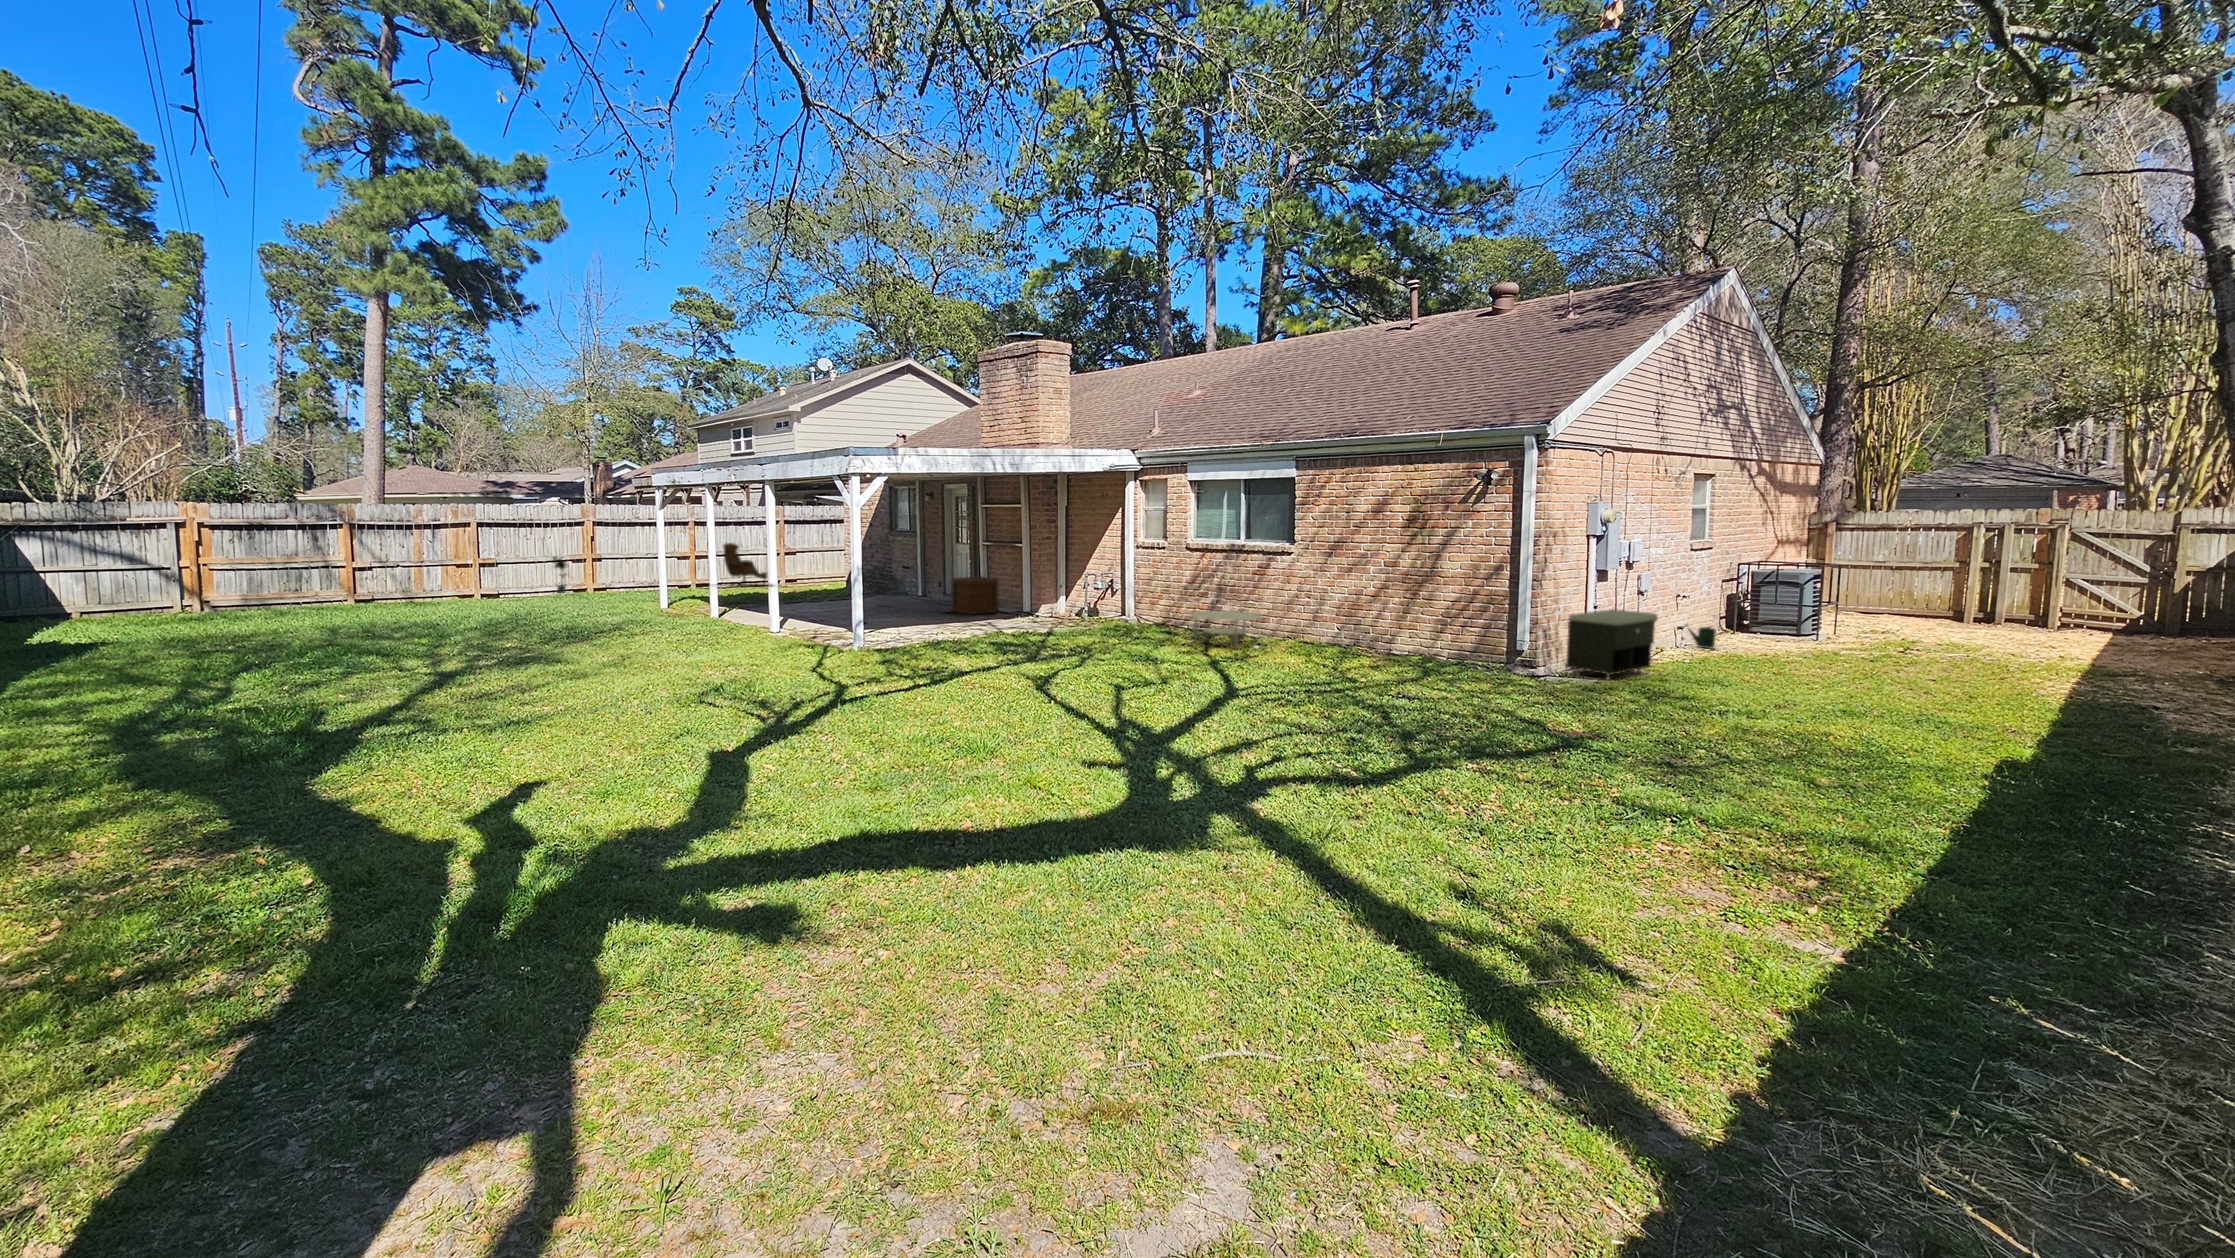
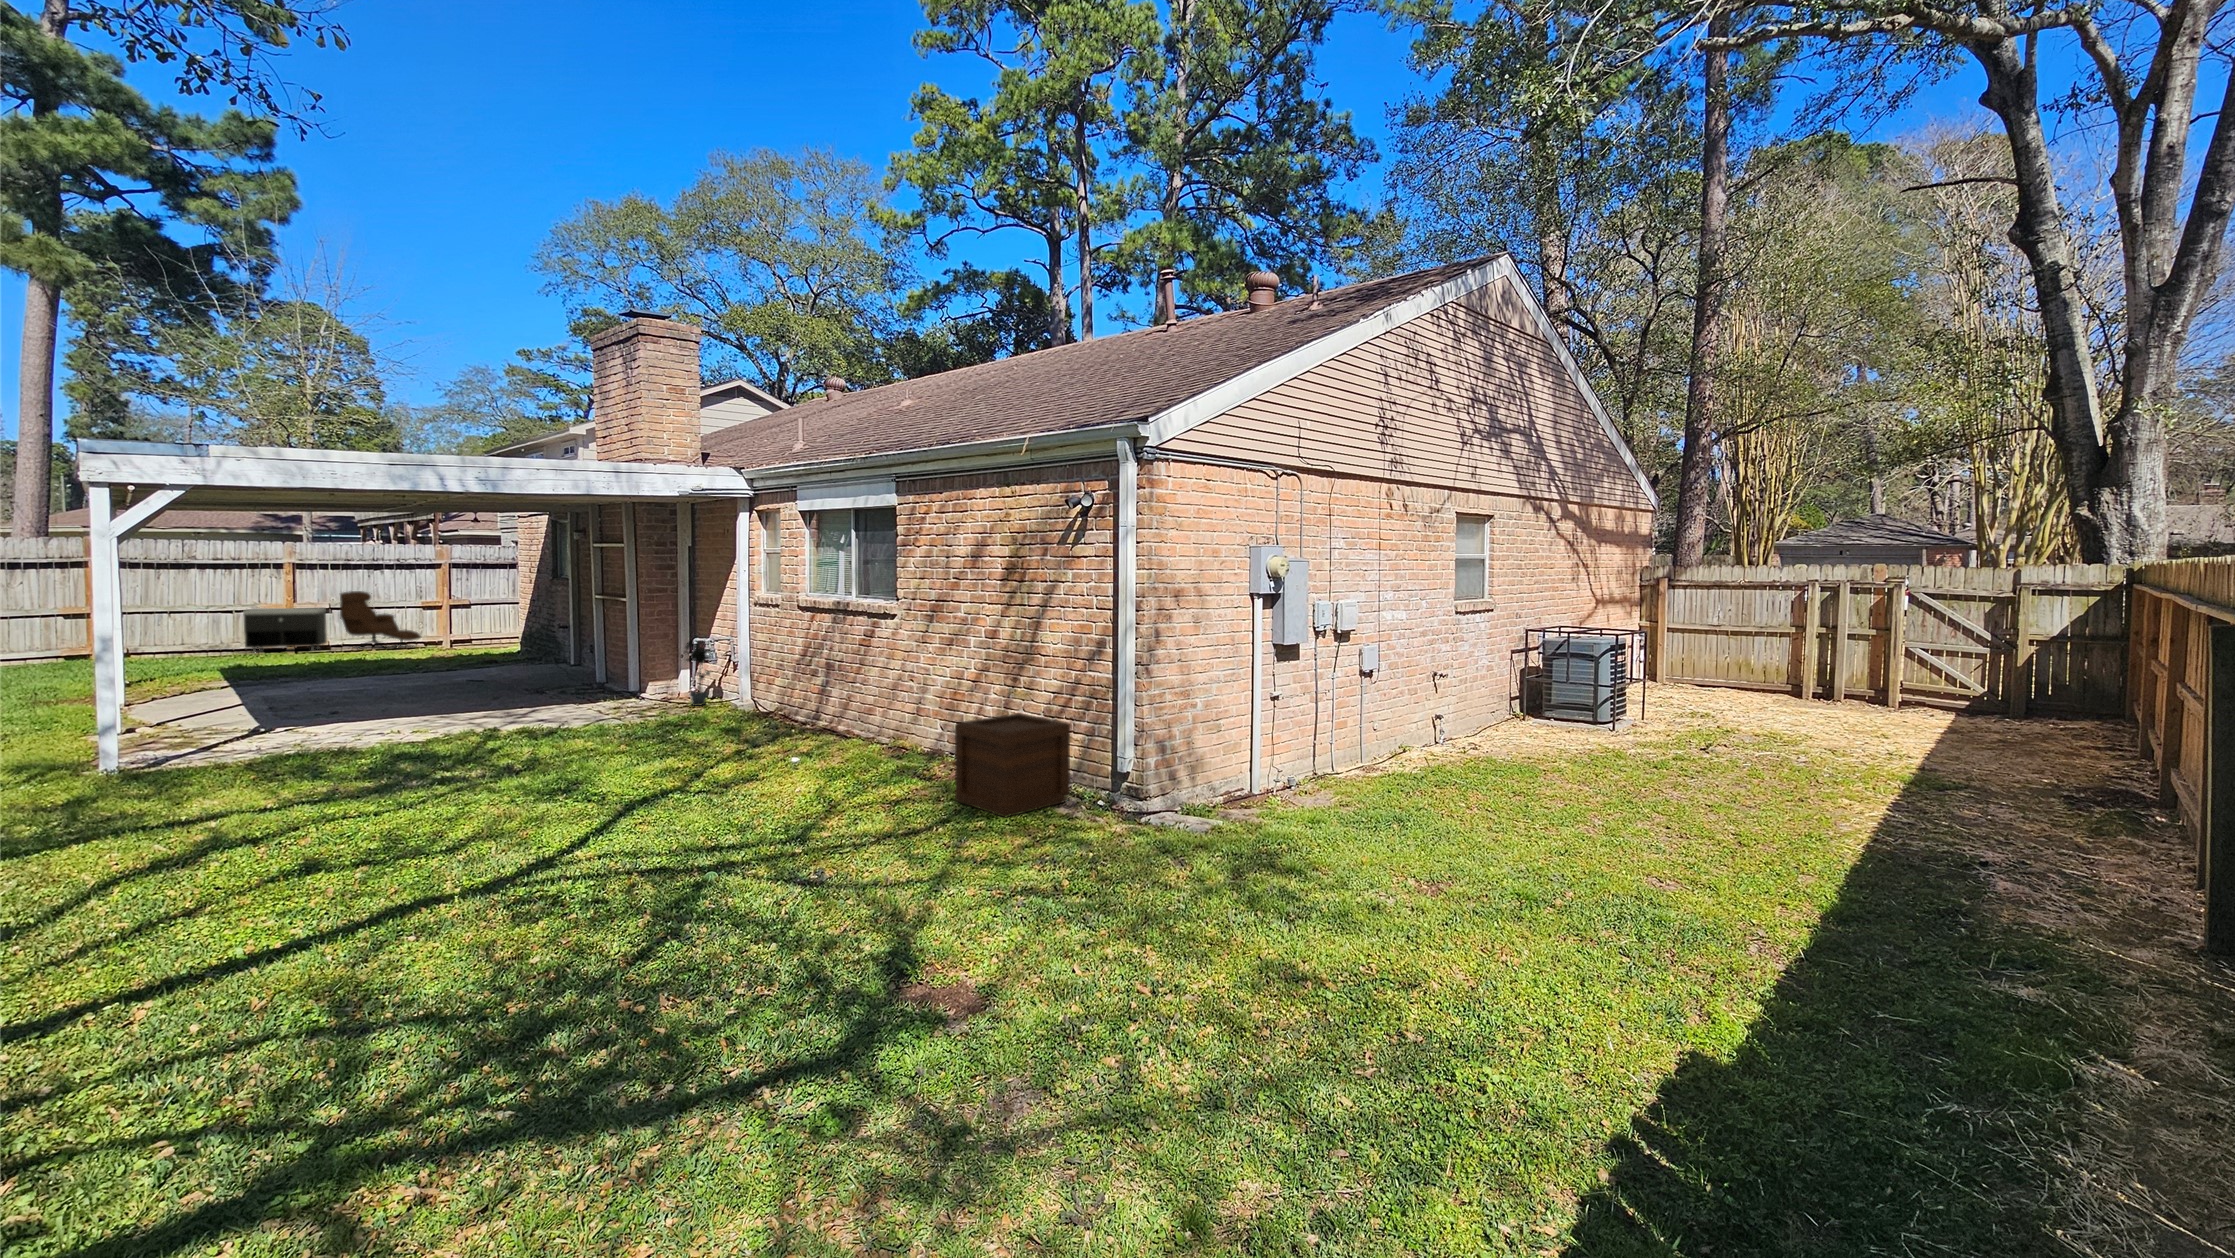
potted plant: present [553,557,567,593] -> present [685,638,712,706]
wooden crate: present [952,576,998,614] -> present [955,713,1070,817]
storage bench: present [1566,609,1658,679] -> present [243,607,327,652]
round table: present [1190,611,1262,649] -> none [741,695,856,756]
watering can: present [1684,625,1722,649] -> none [1440,710,1483,745]

